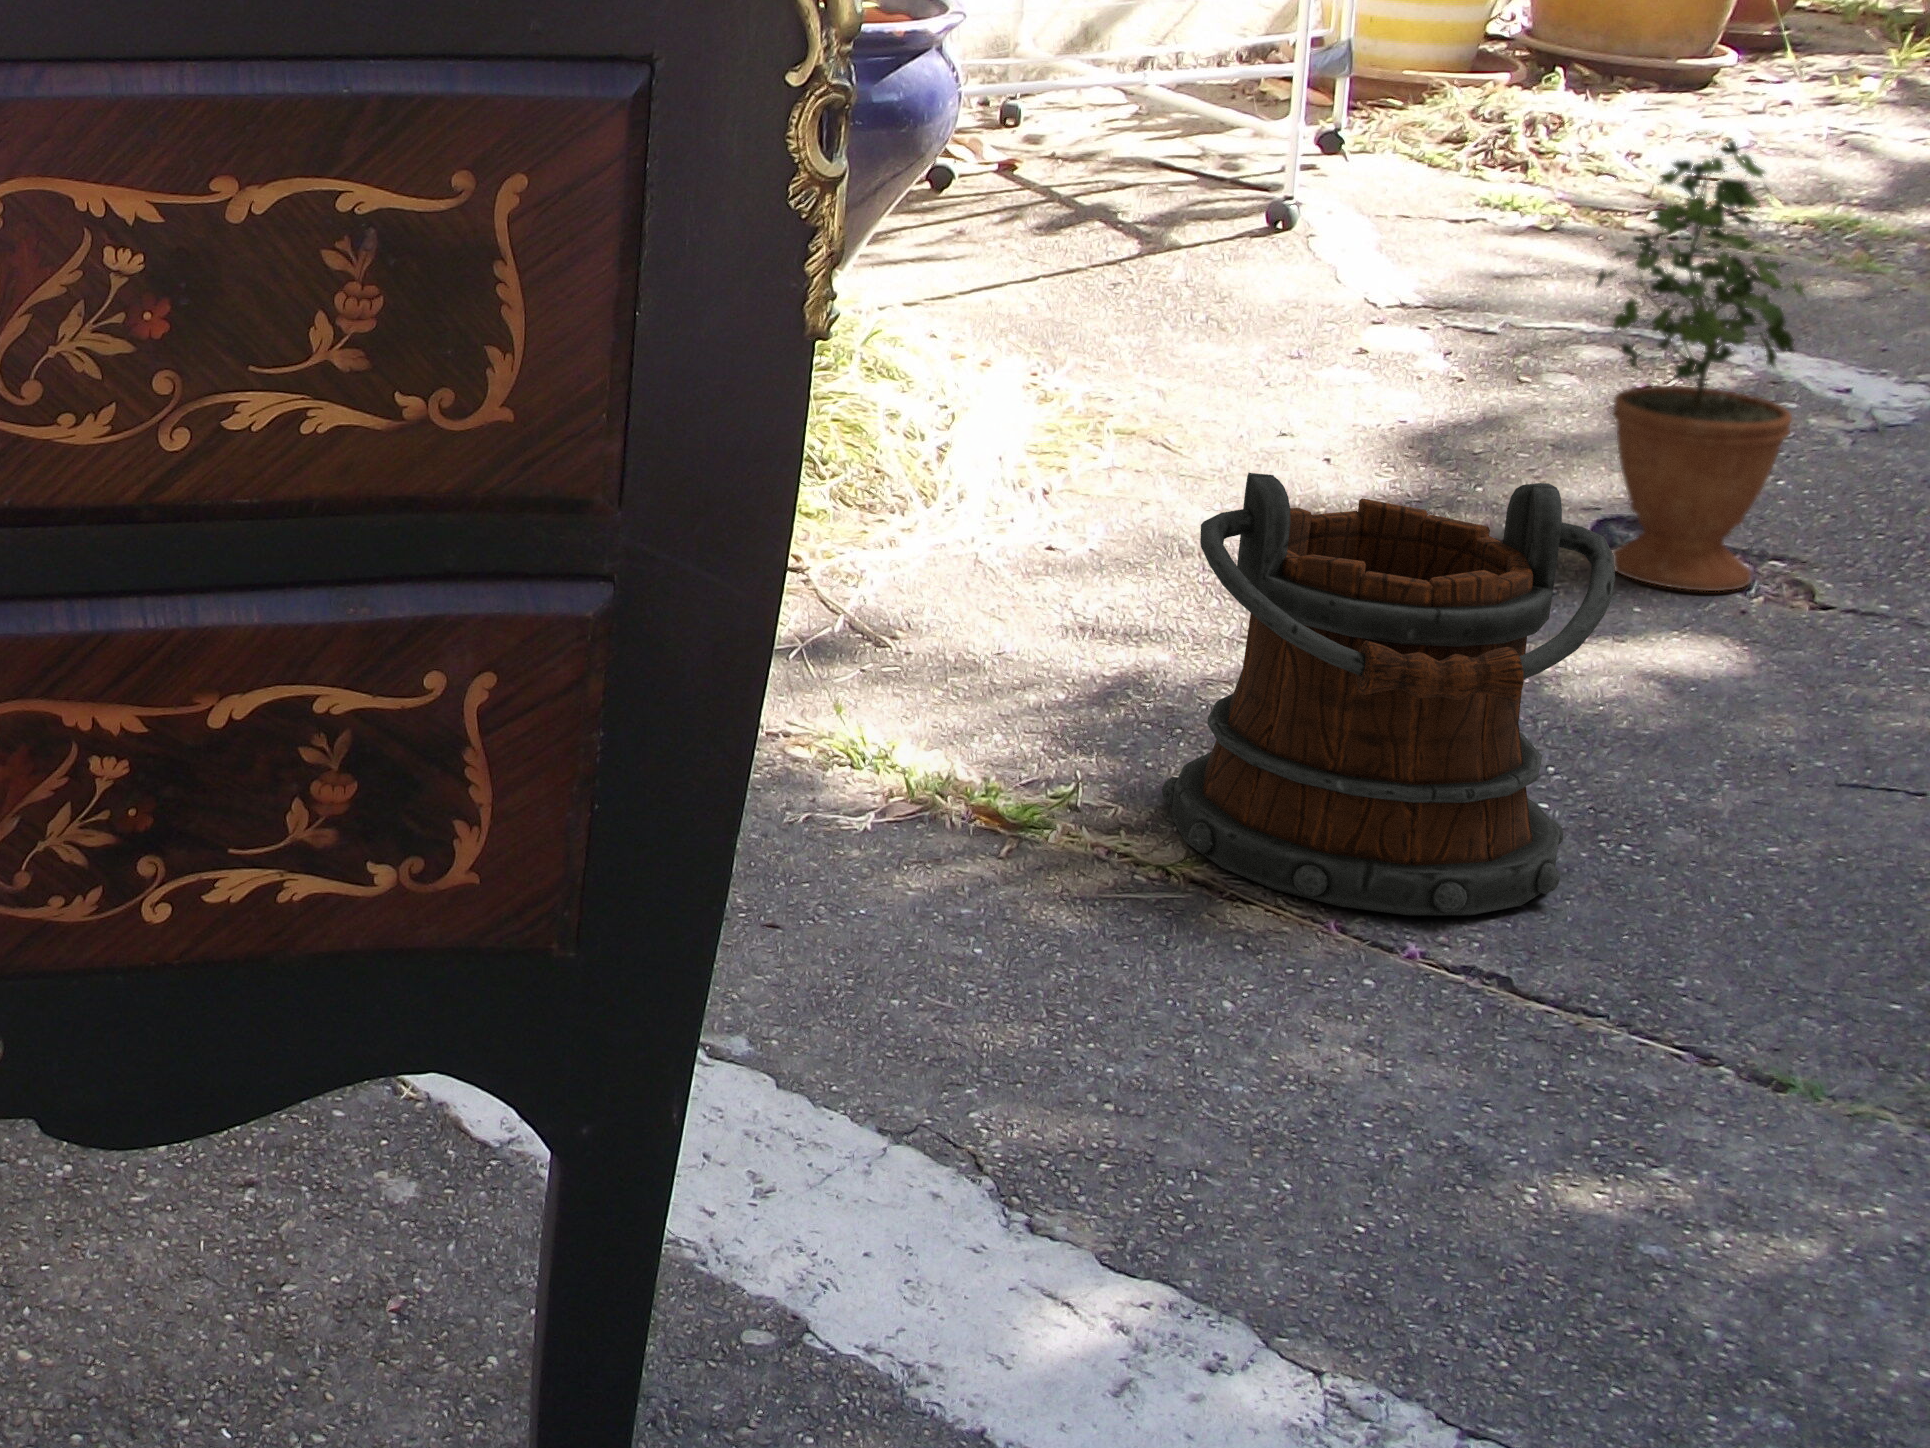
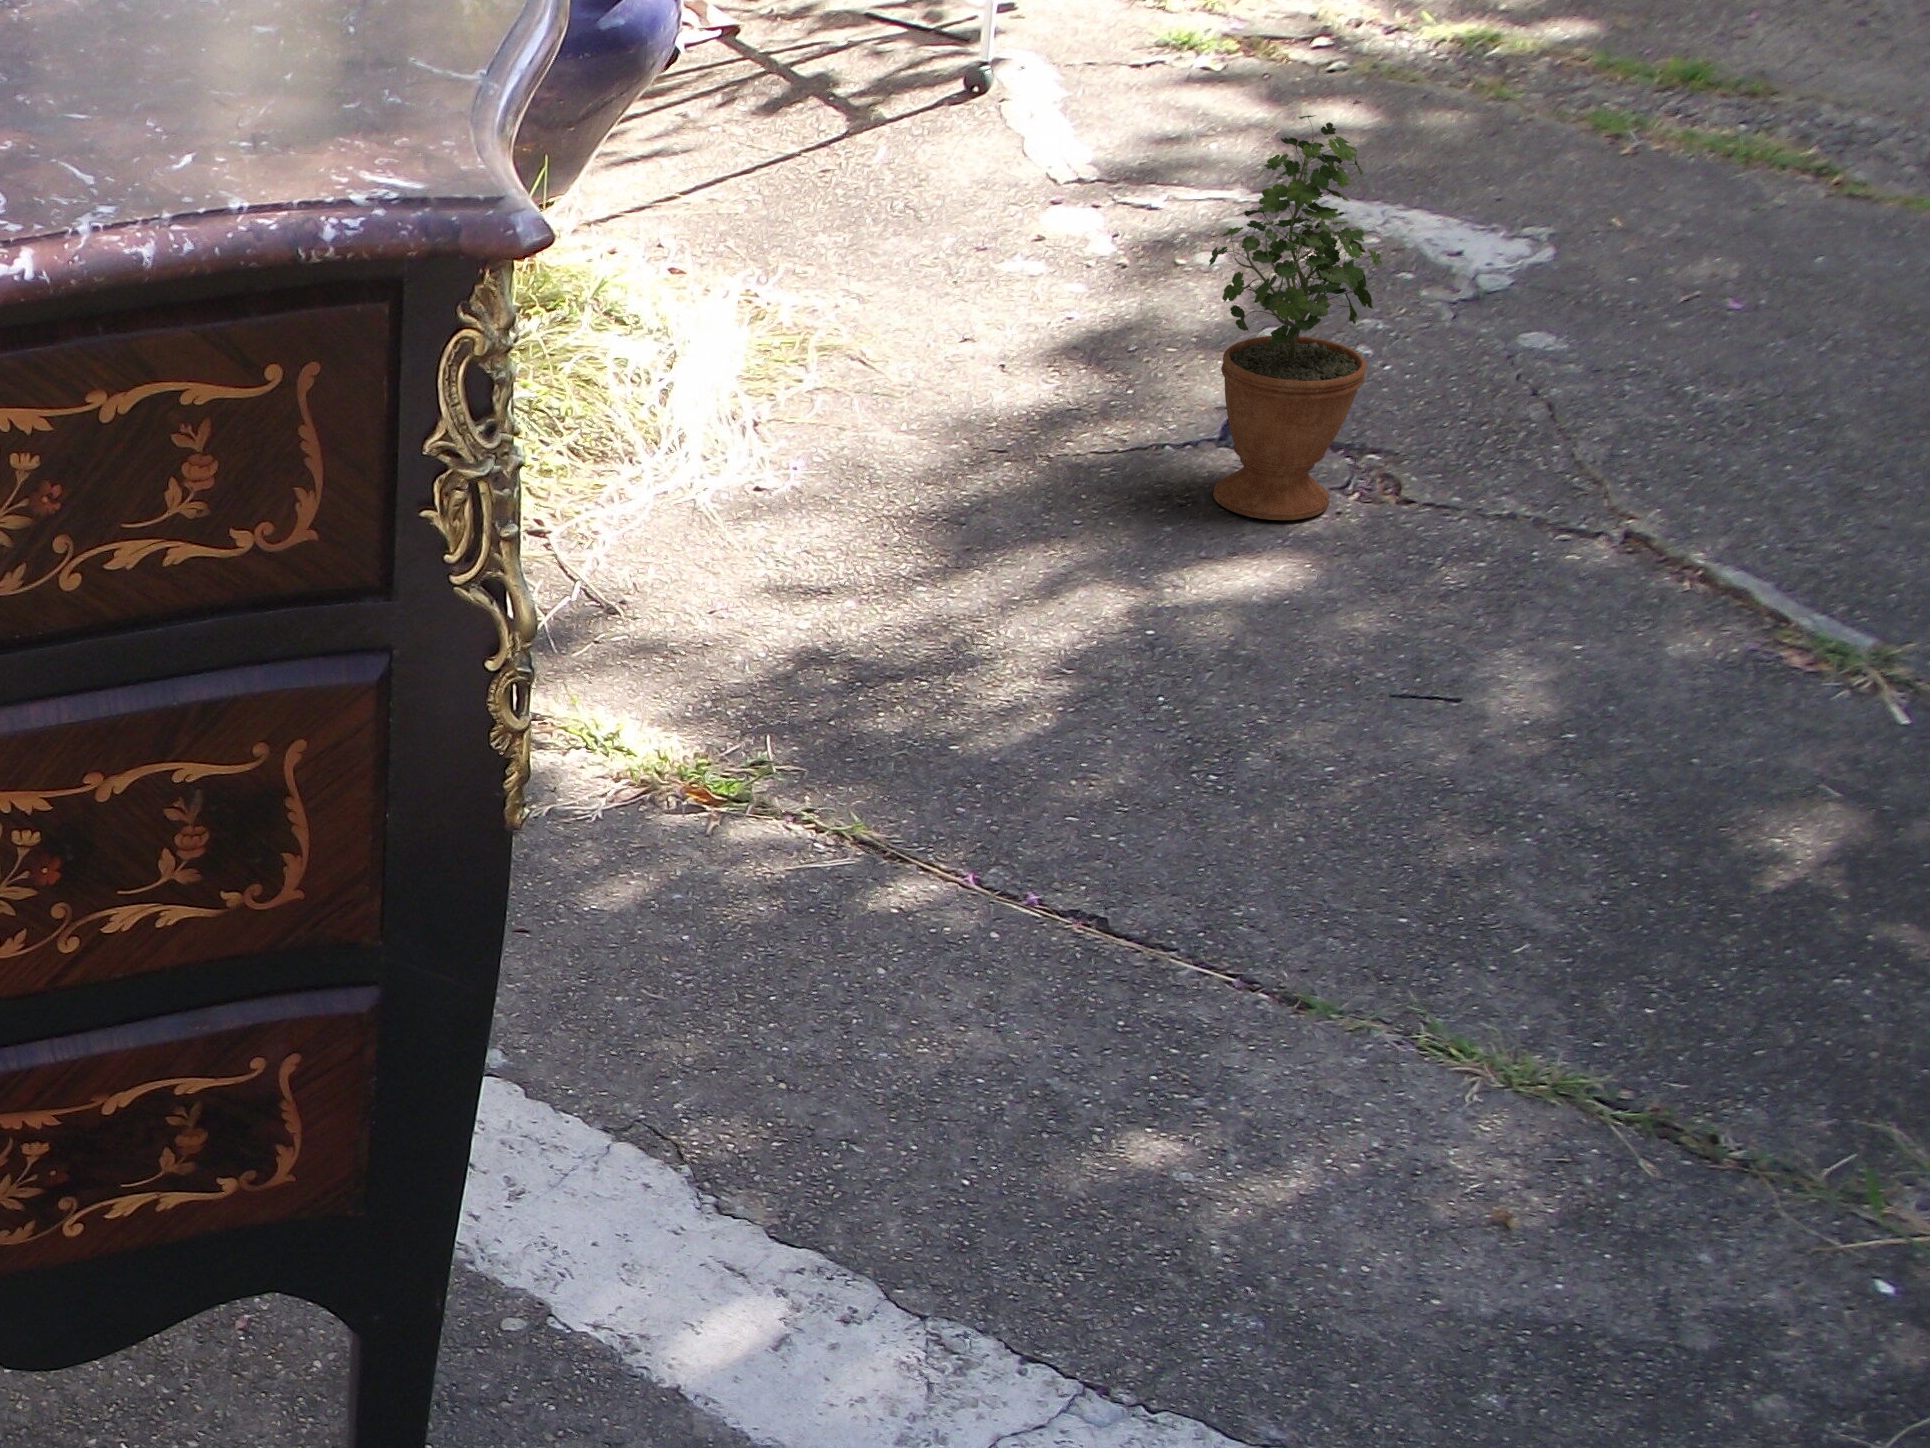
bucket: present [1162,473,1615,915] -> none [826,527,1179,890]

